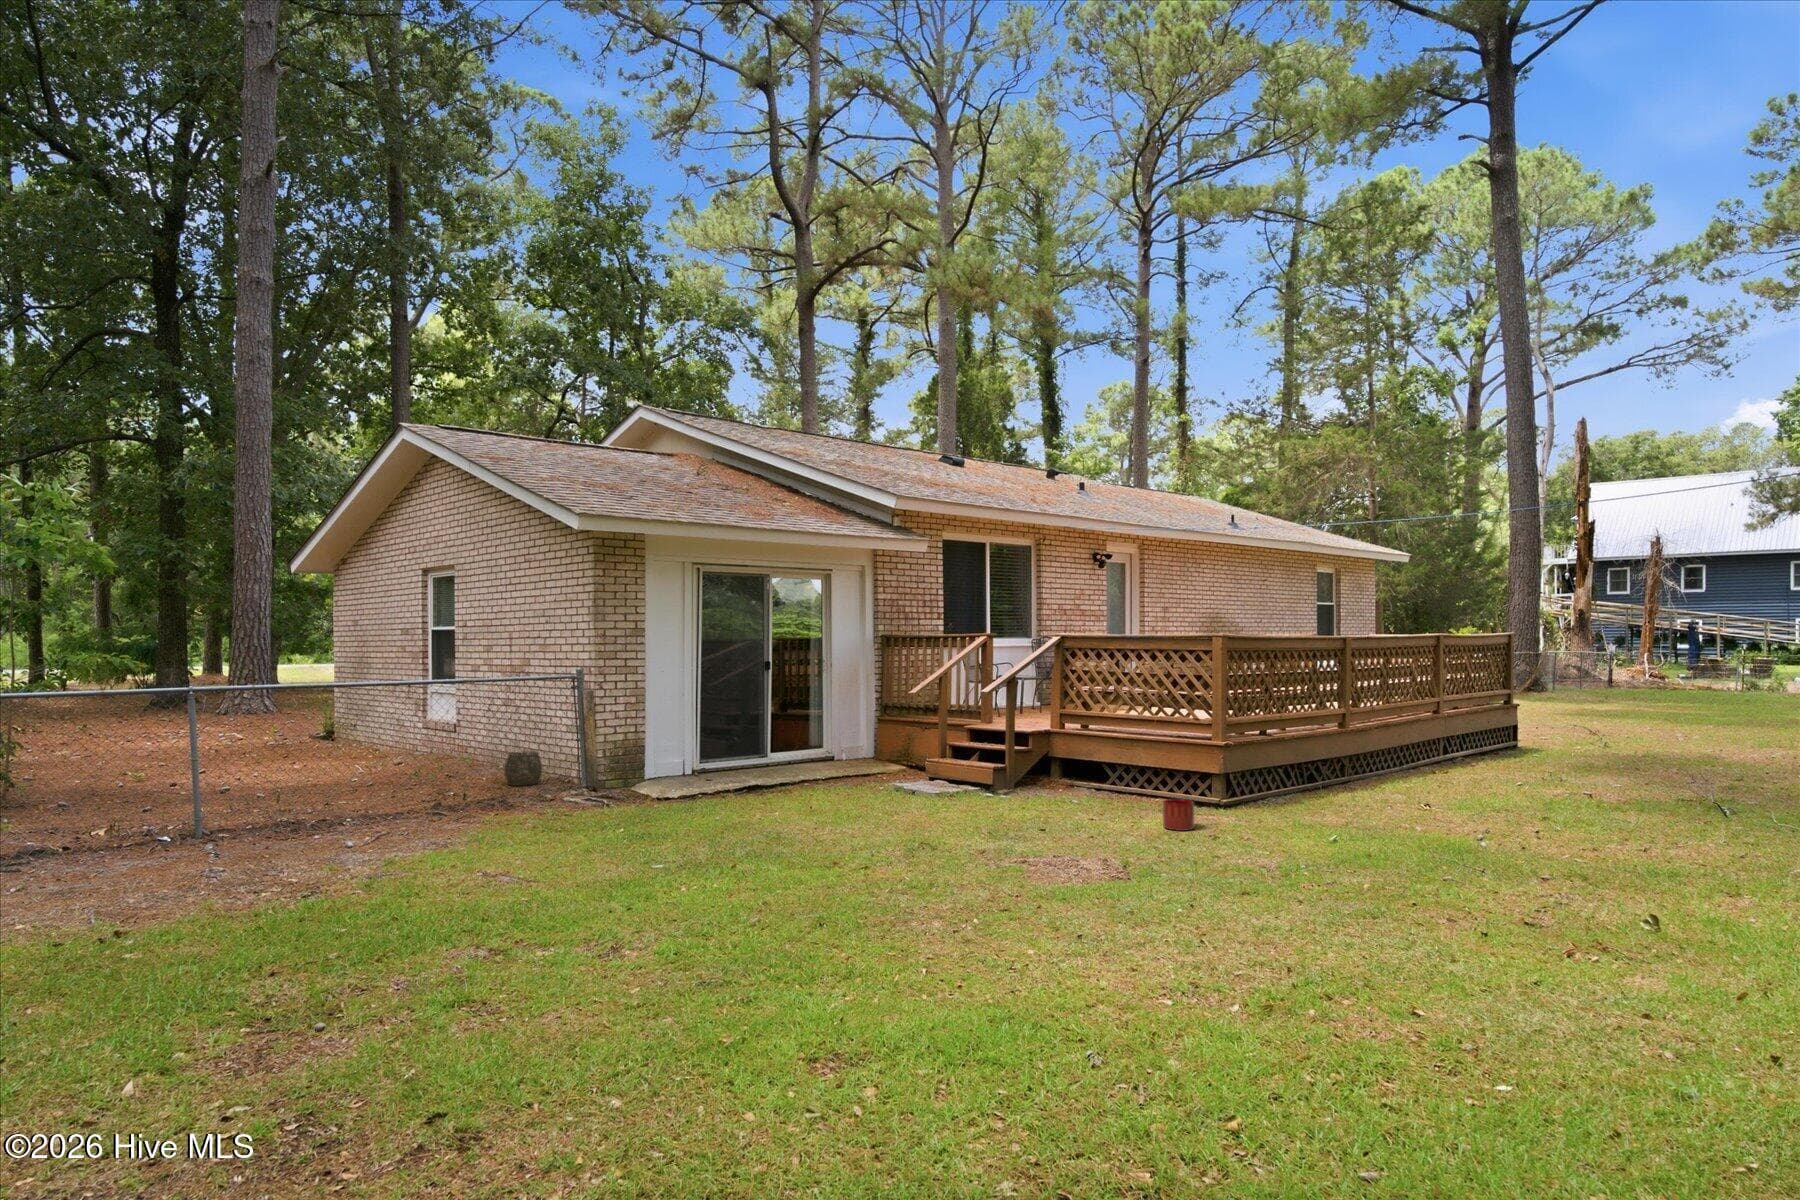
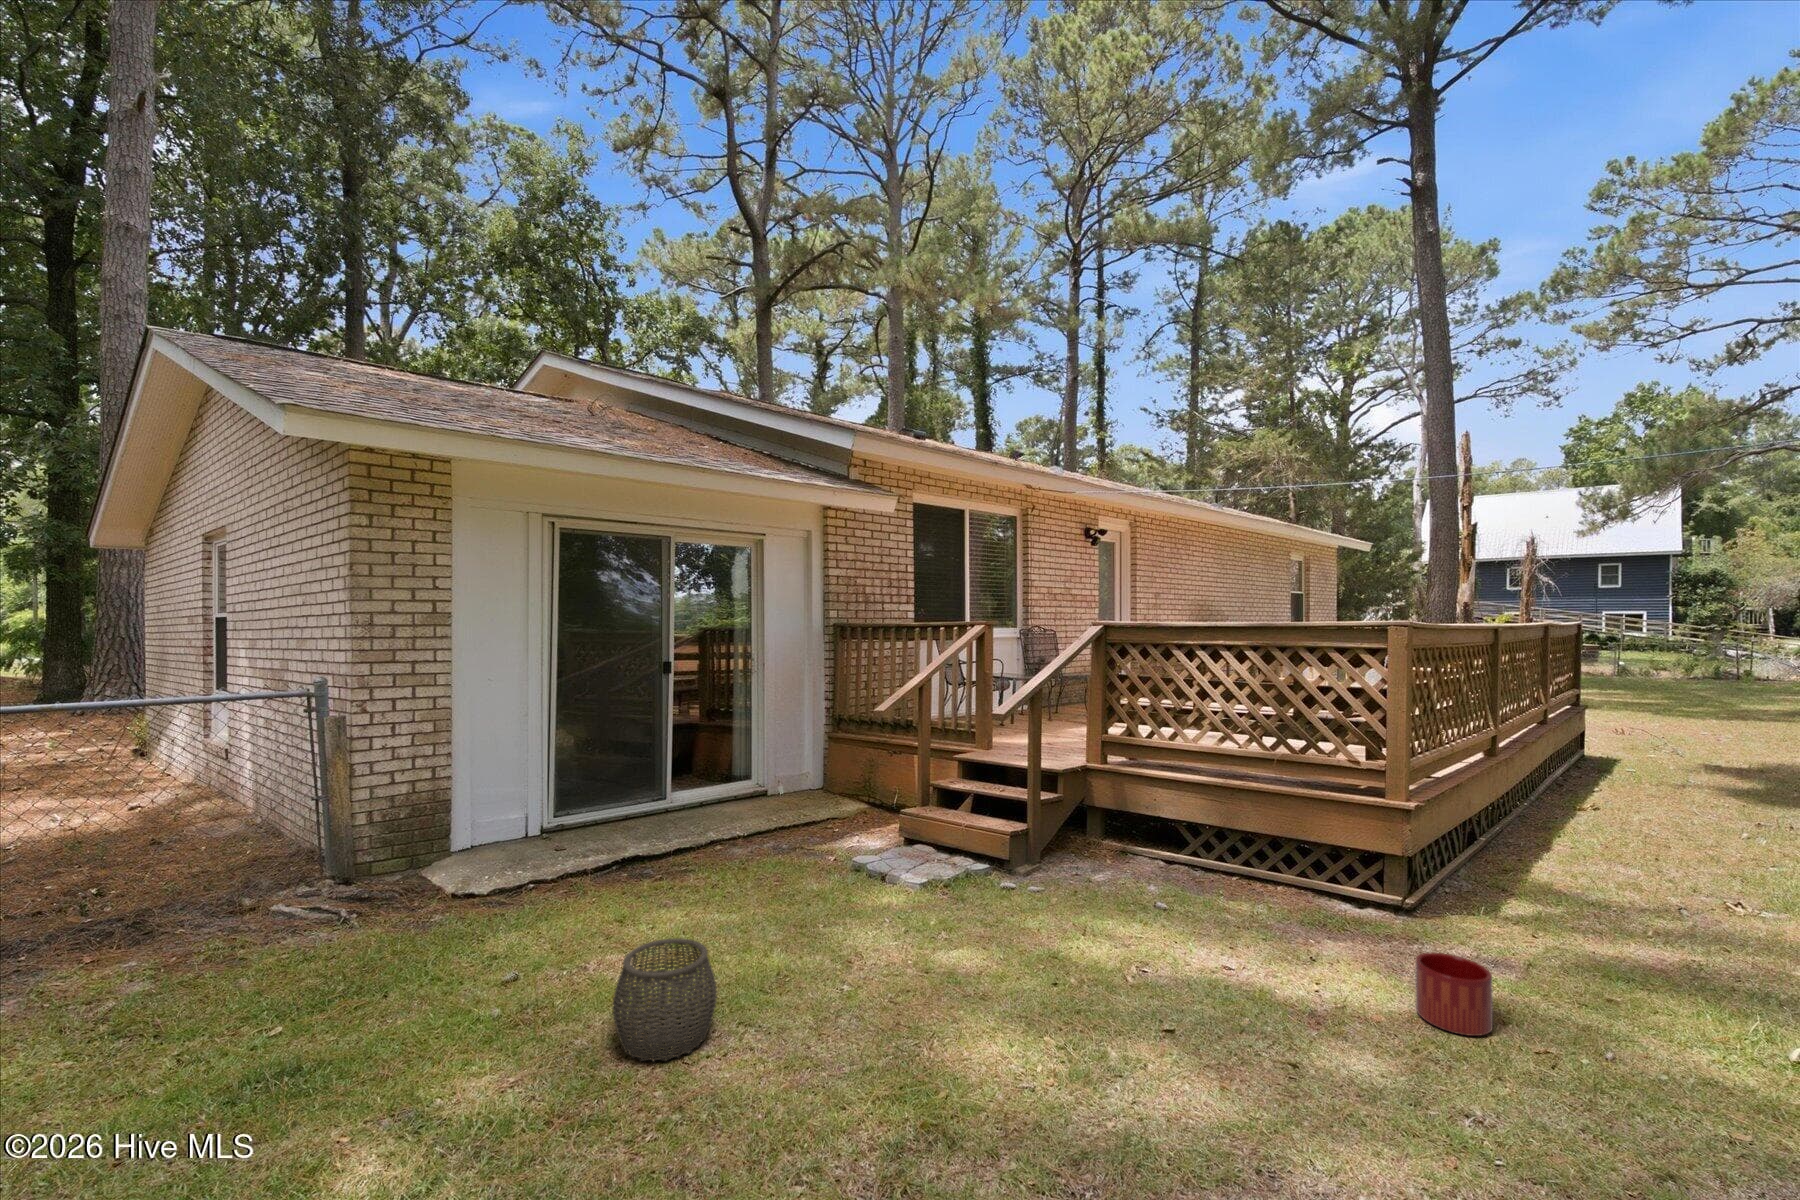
woven basket: present [505,751,542,786] -> present [612,938,717,1061]

